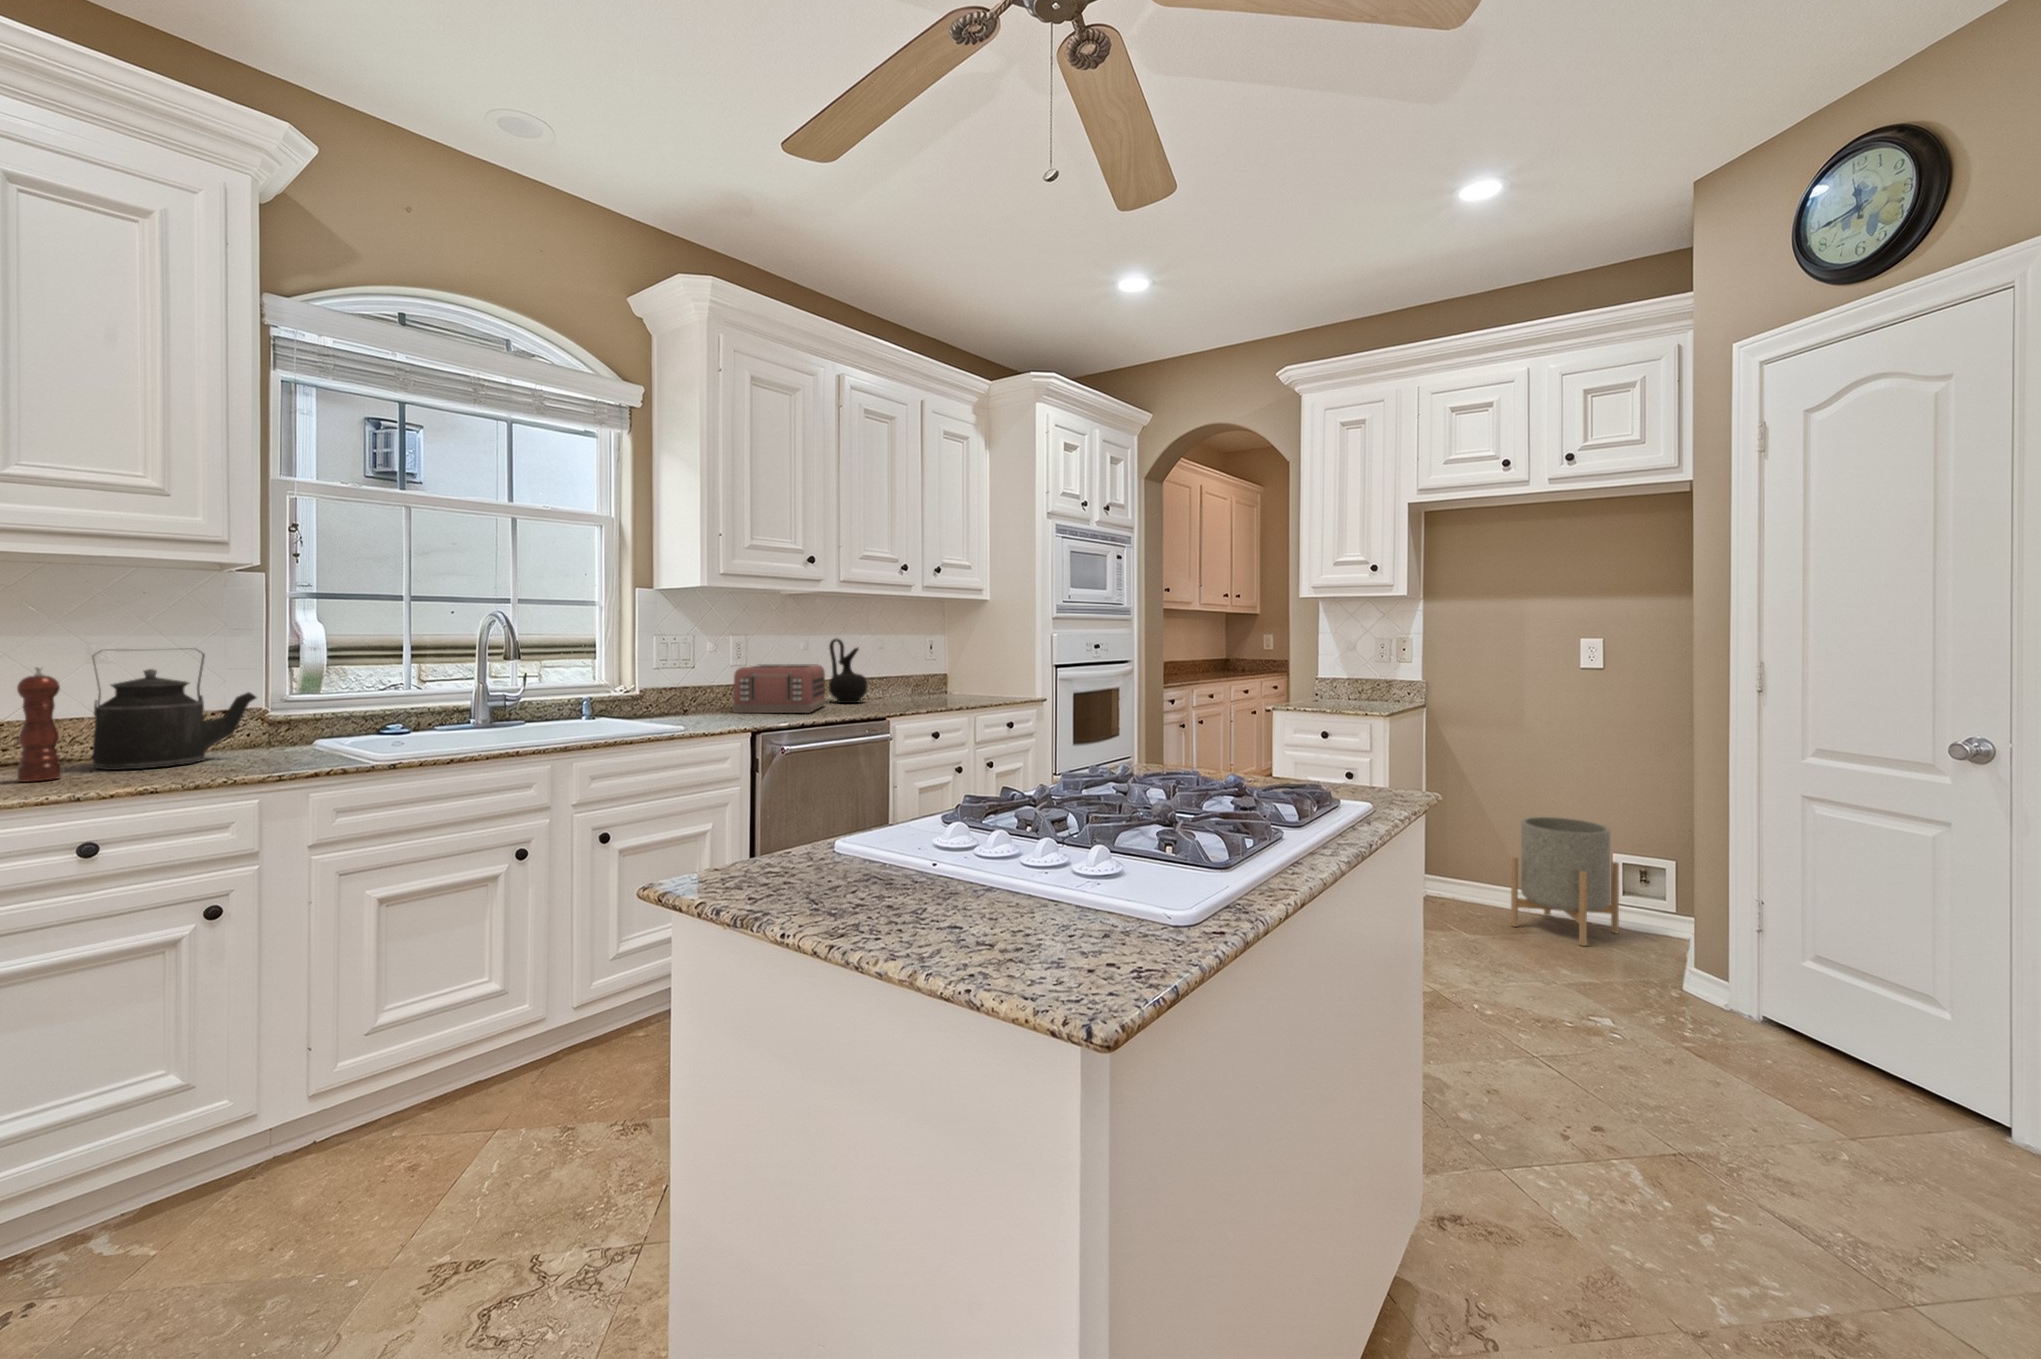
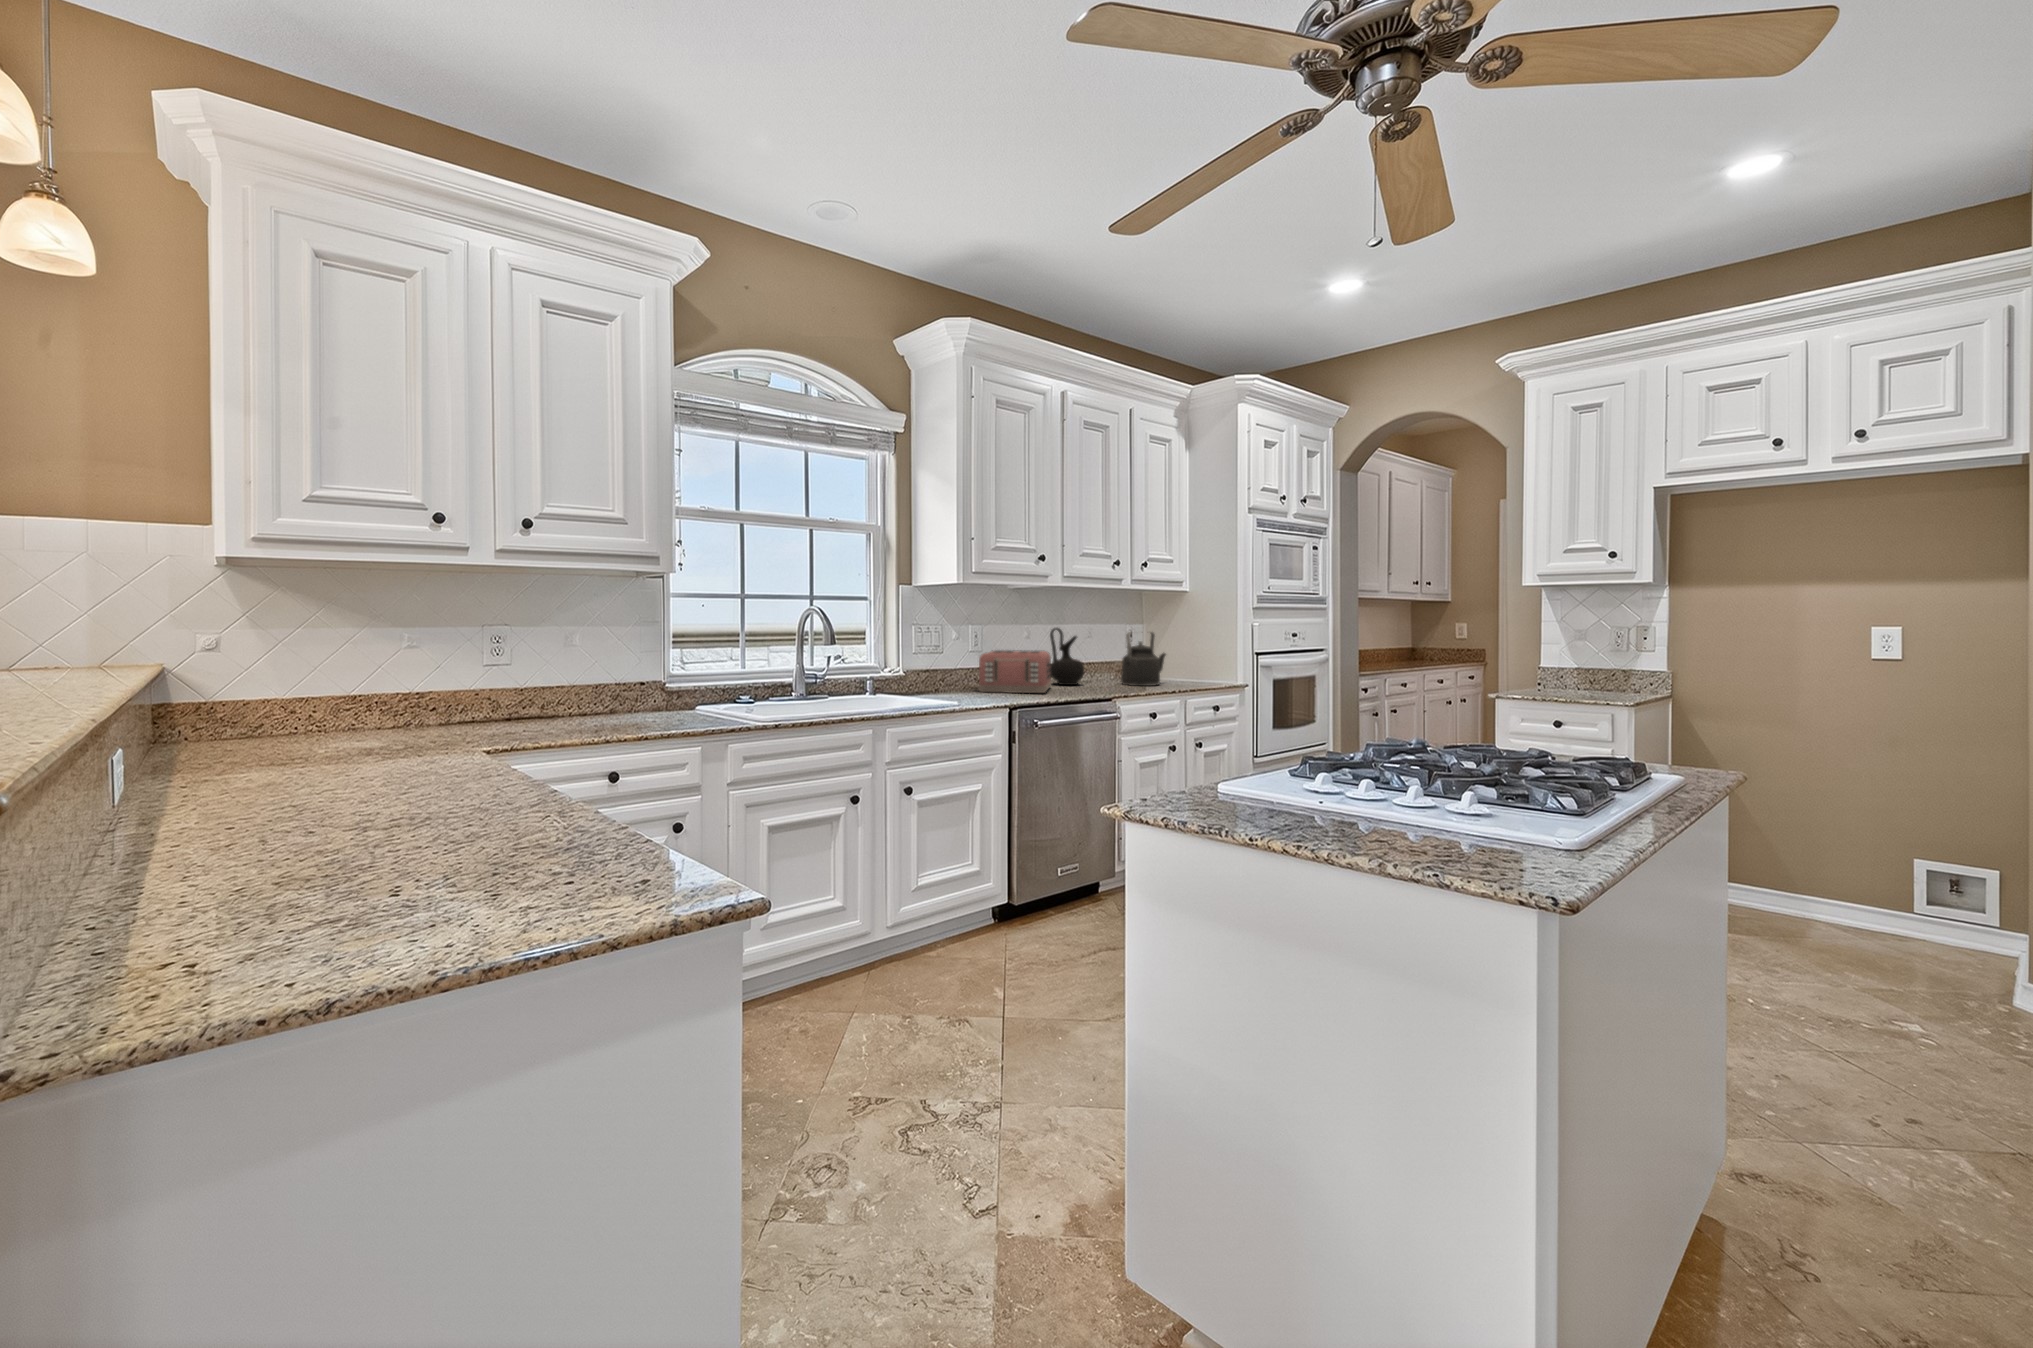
kettle: present [92,648,256,770] -> present [1121,632,1166,686]
pepper mill: present [17,667,61,782] -> none [549,650,572,731]
planter: present [1511,817,1619,946] -> none [1780,818,1923,958]

